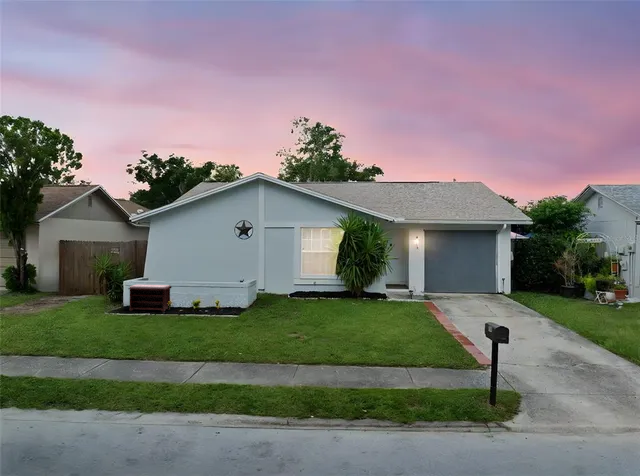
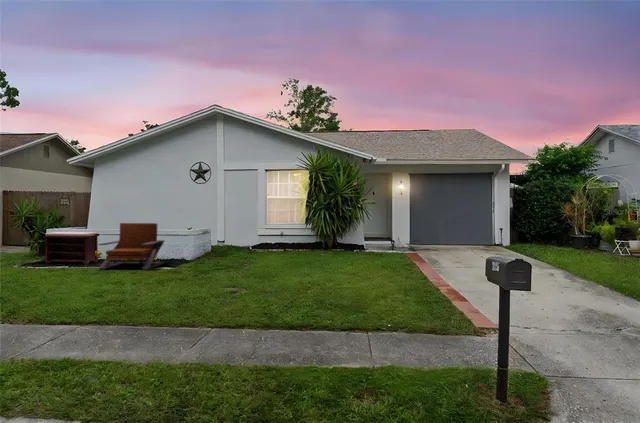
lounge chair: none [180,278,226,317] -> present [99,223,164,270]

